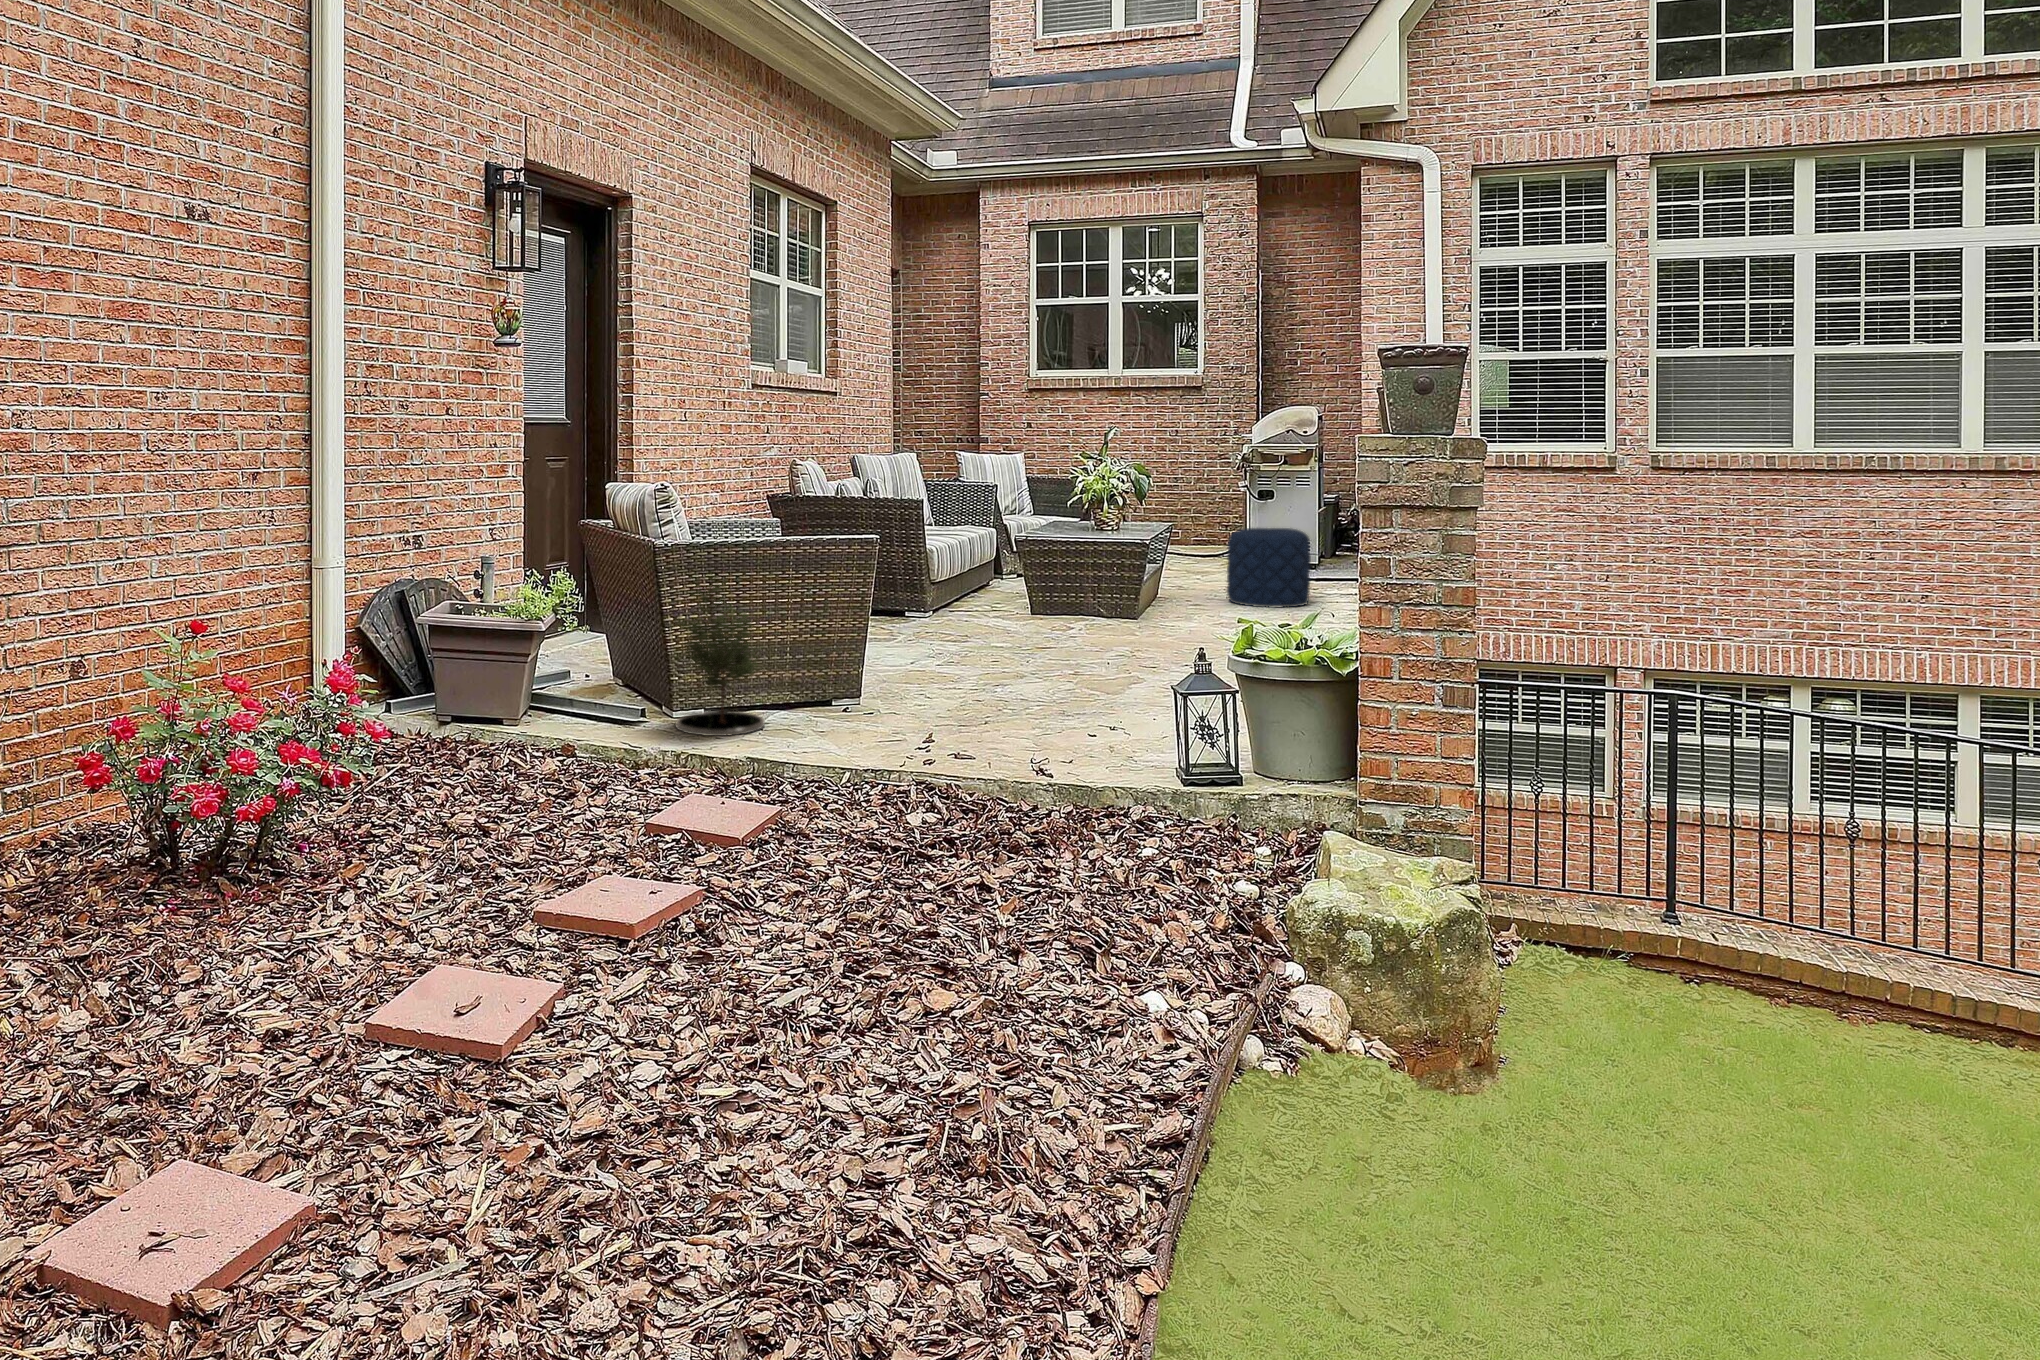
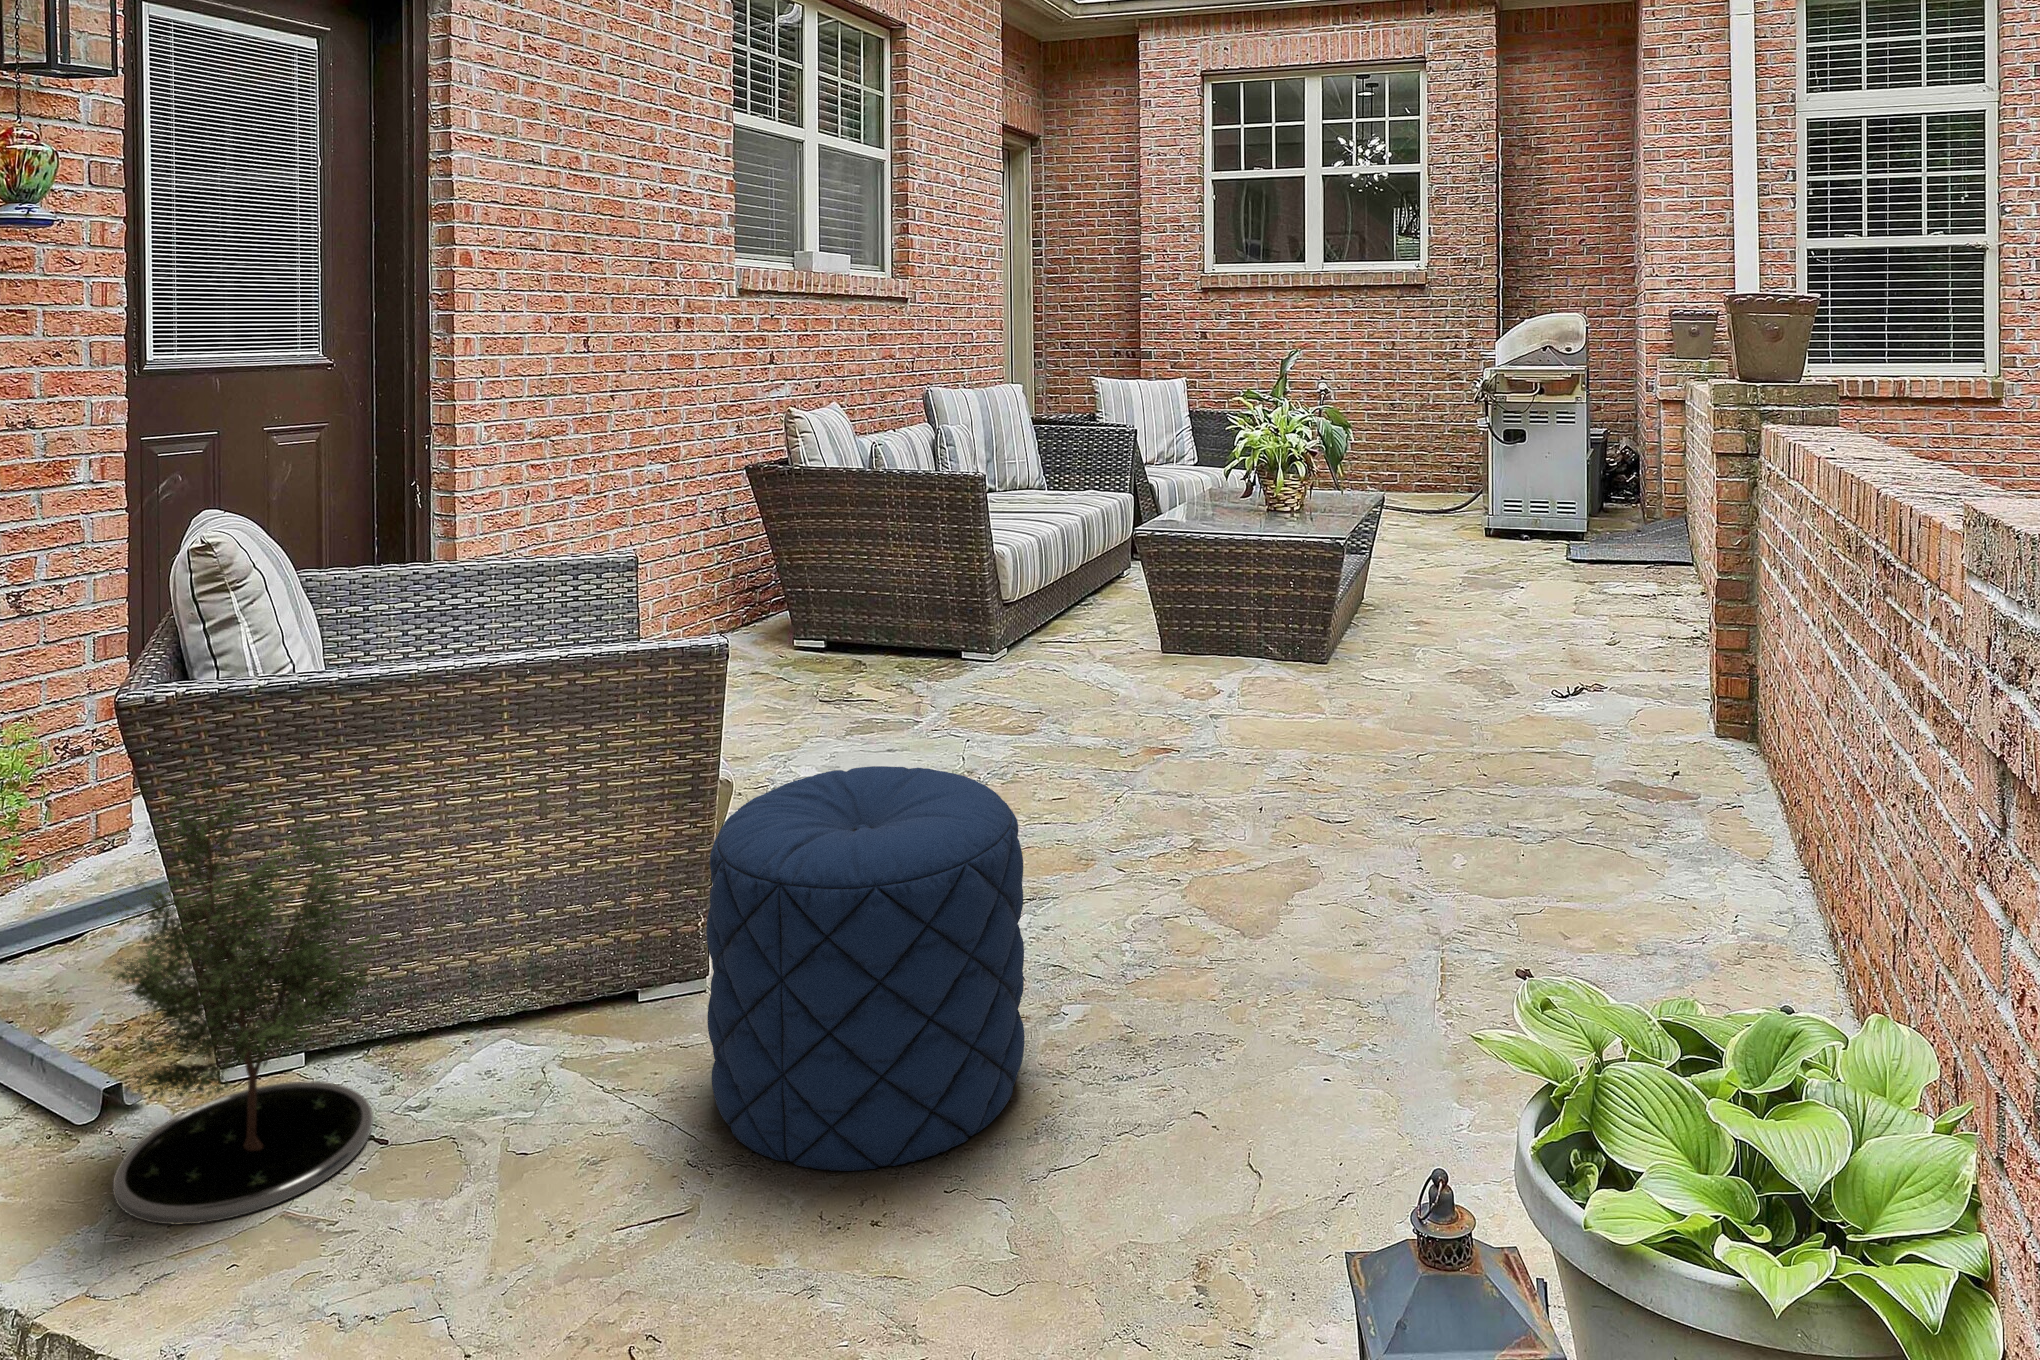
pouf: present [1227,528,1311,608] -> present [706,766,1024,1171]

